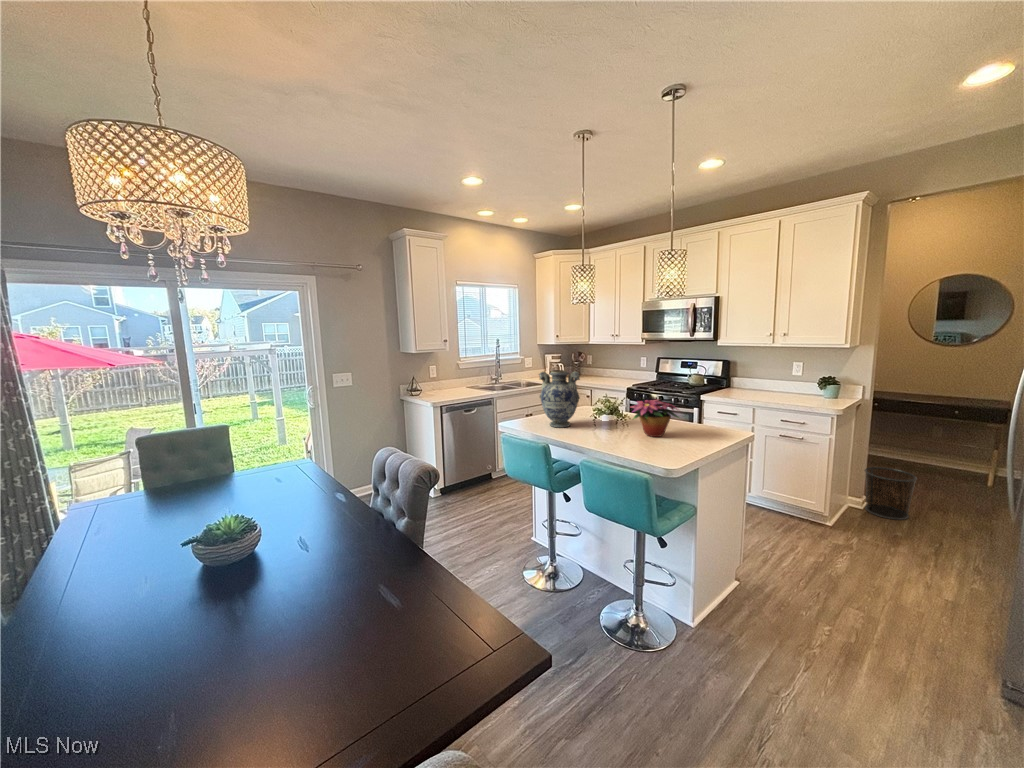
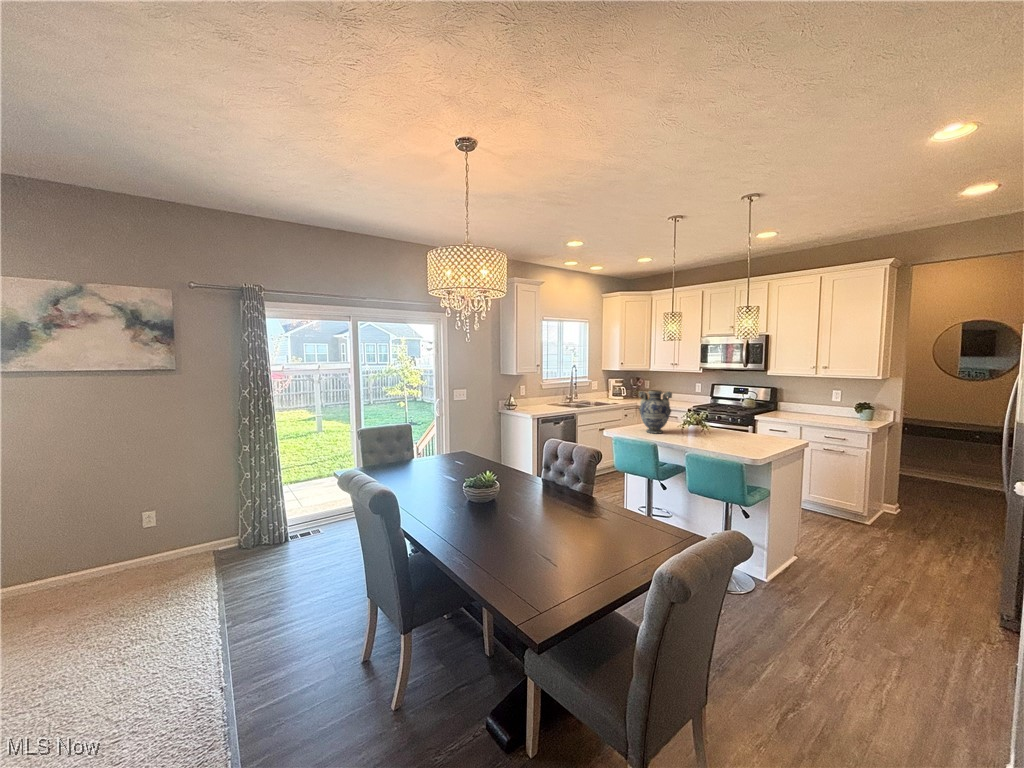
flower arrangement: present [632,400,679,437] -> none [712,413,757,441]
waste bin: present [865,467,917,520] -> none [897,479,942,522]

